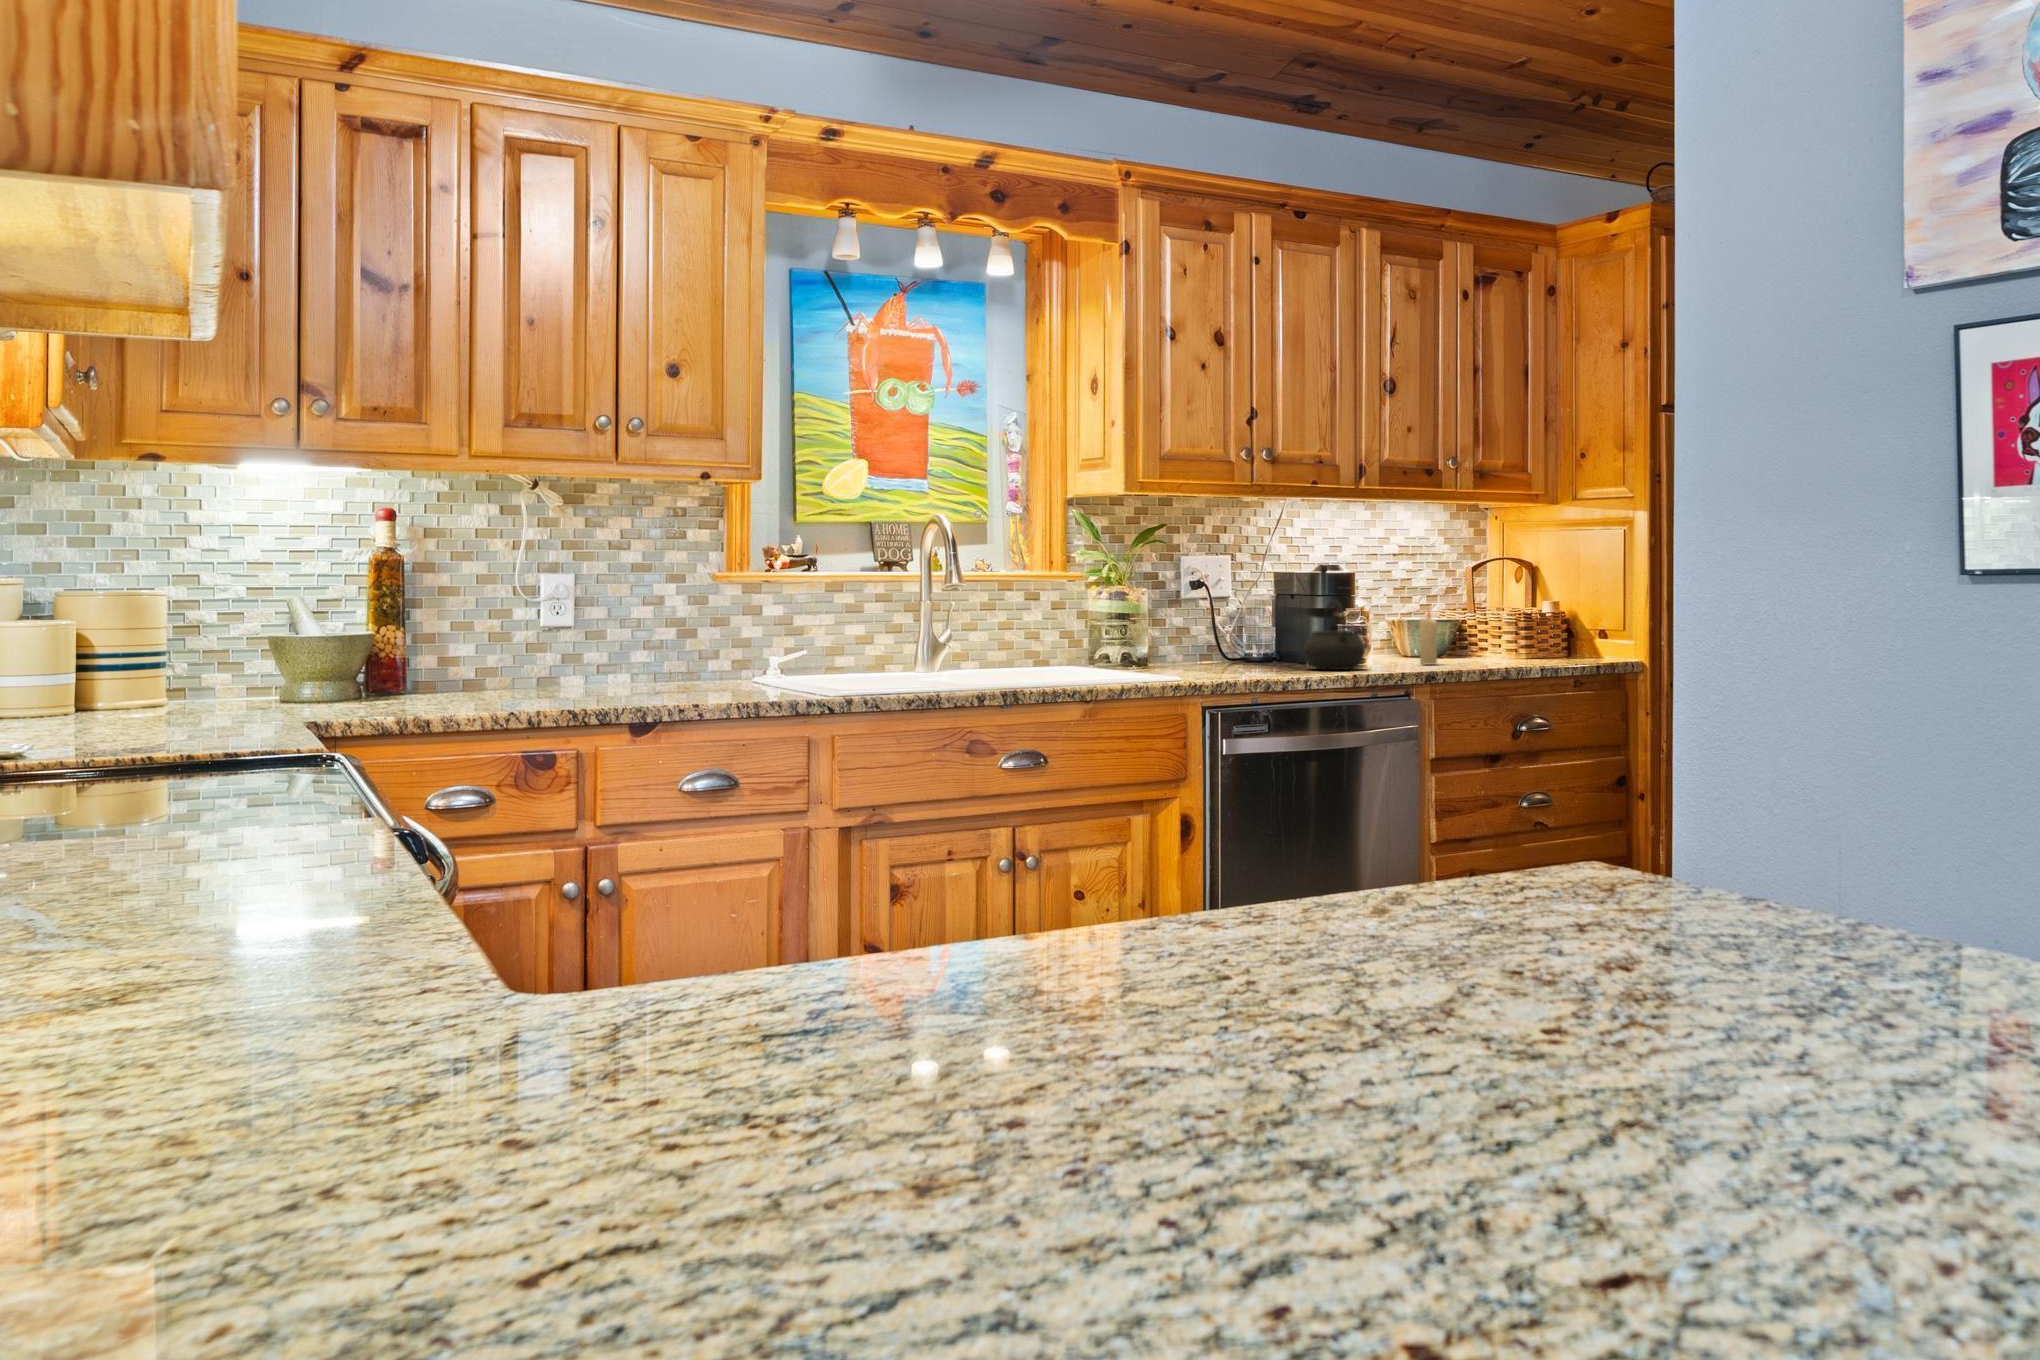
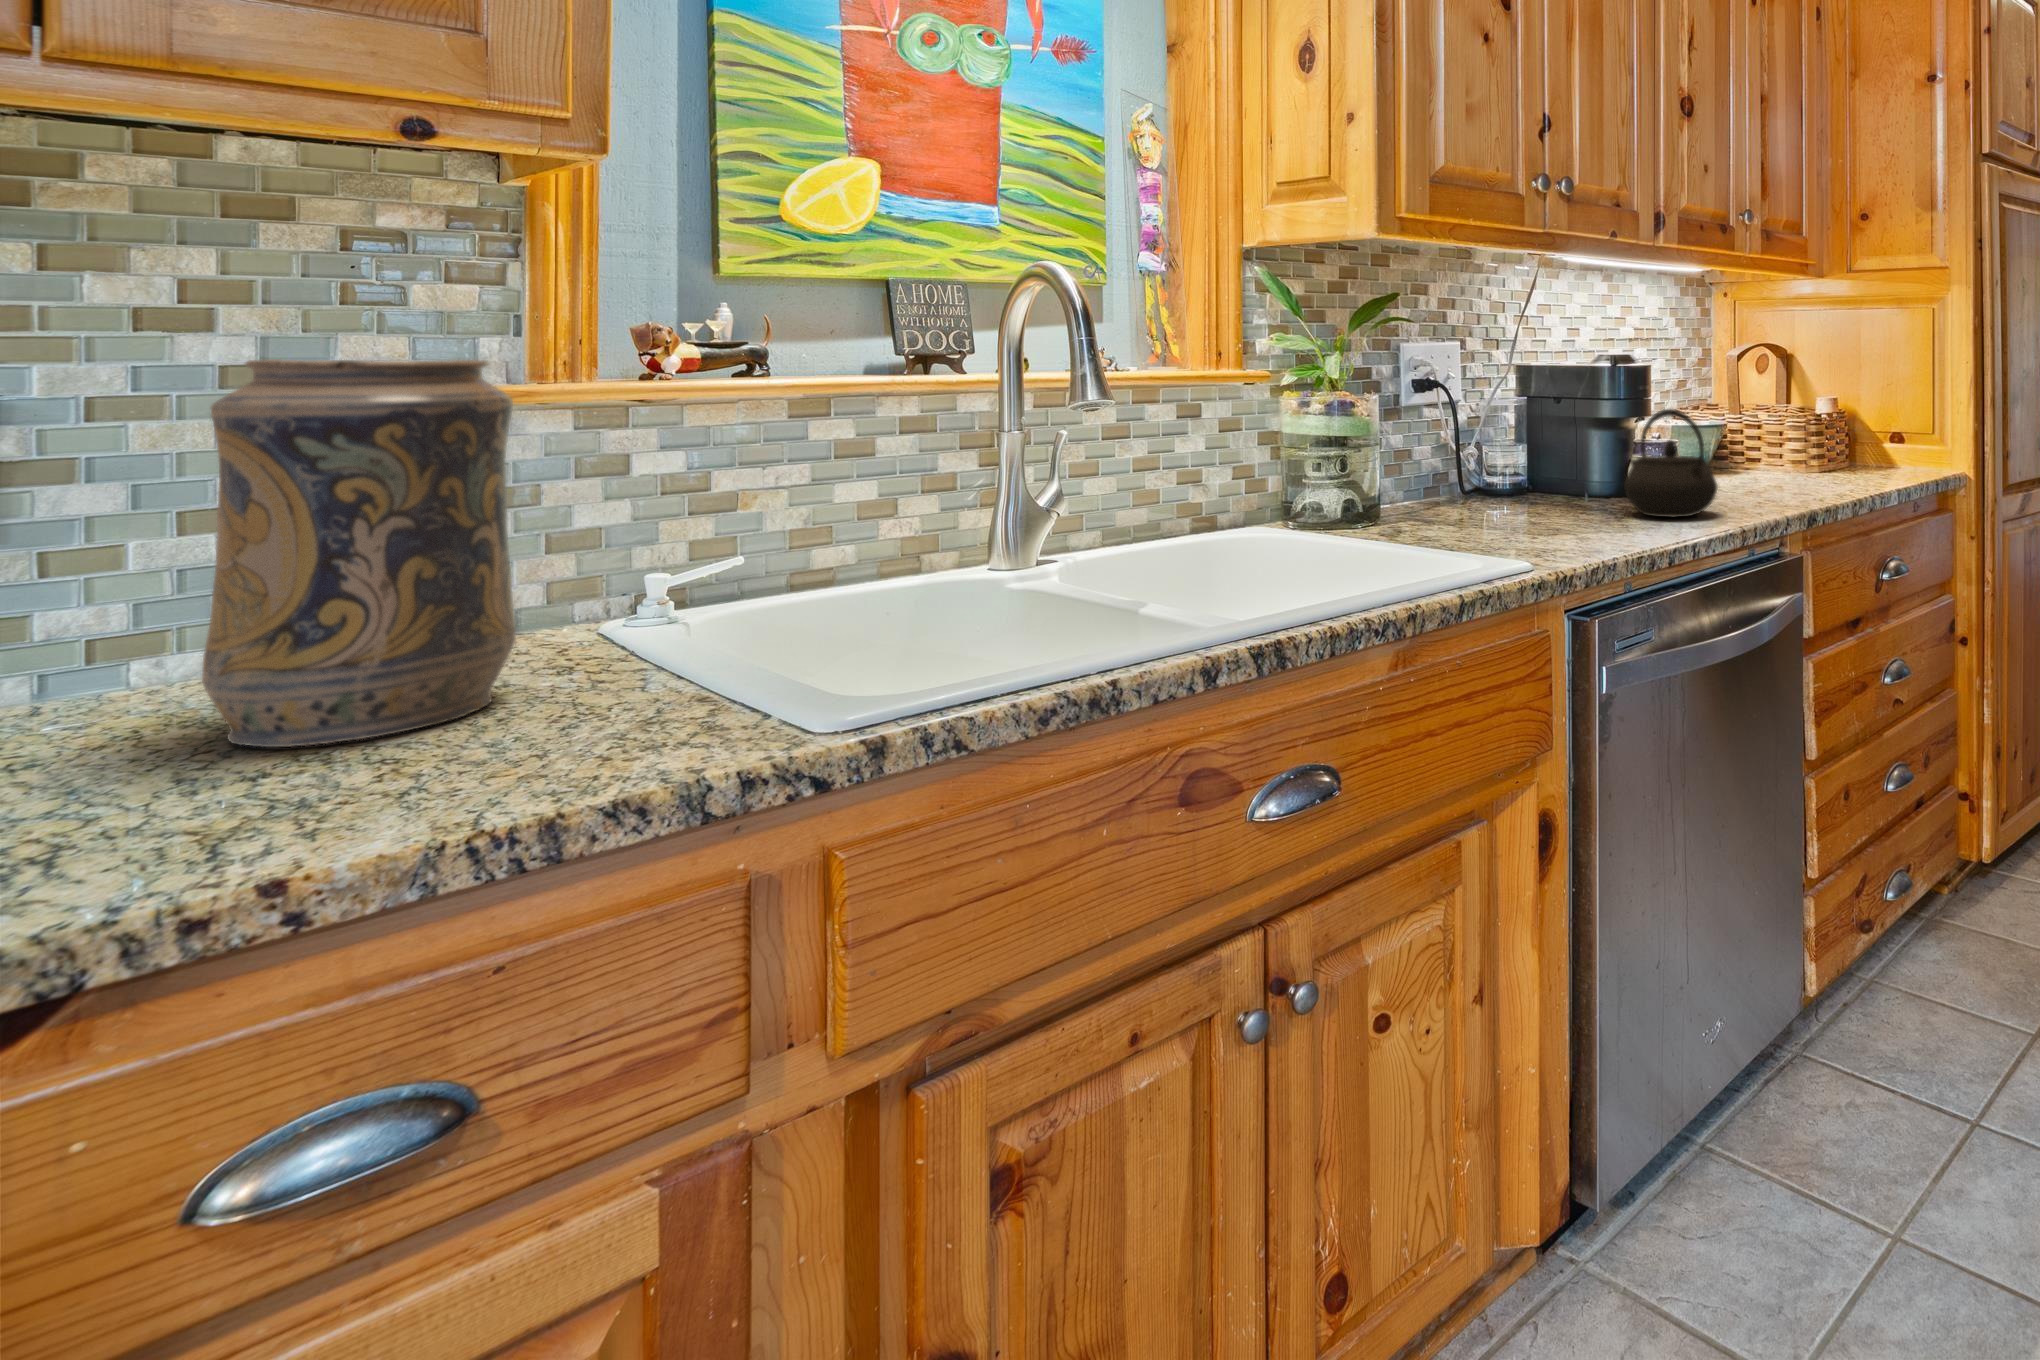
decorative vase: none [644,559,730,692] -> present [202,359,516,747]
candle: present [1419,609,1438,665] -> none [1740,416,1766,495]

